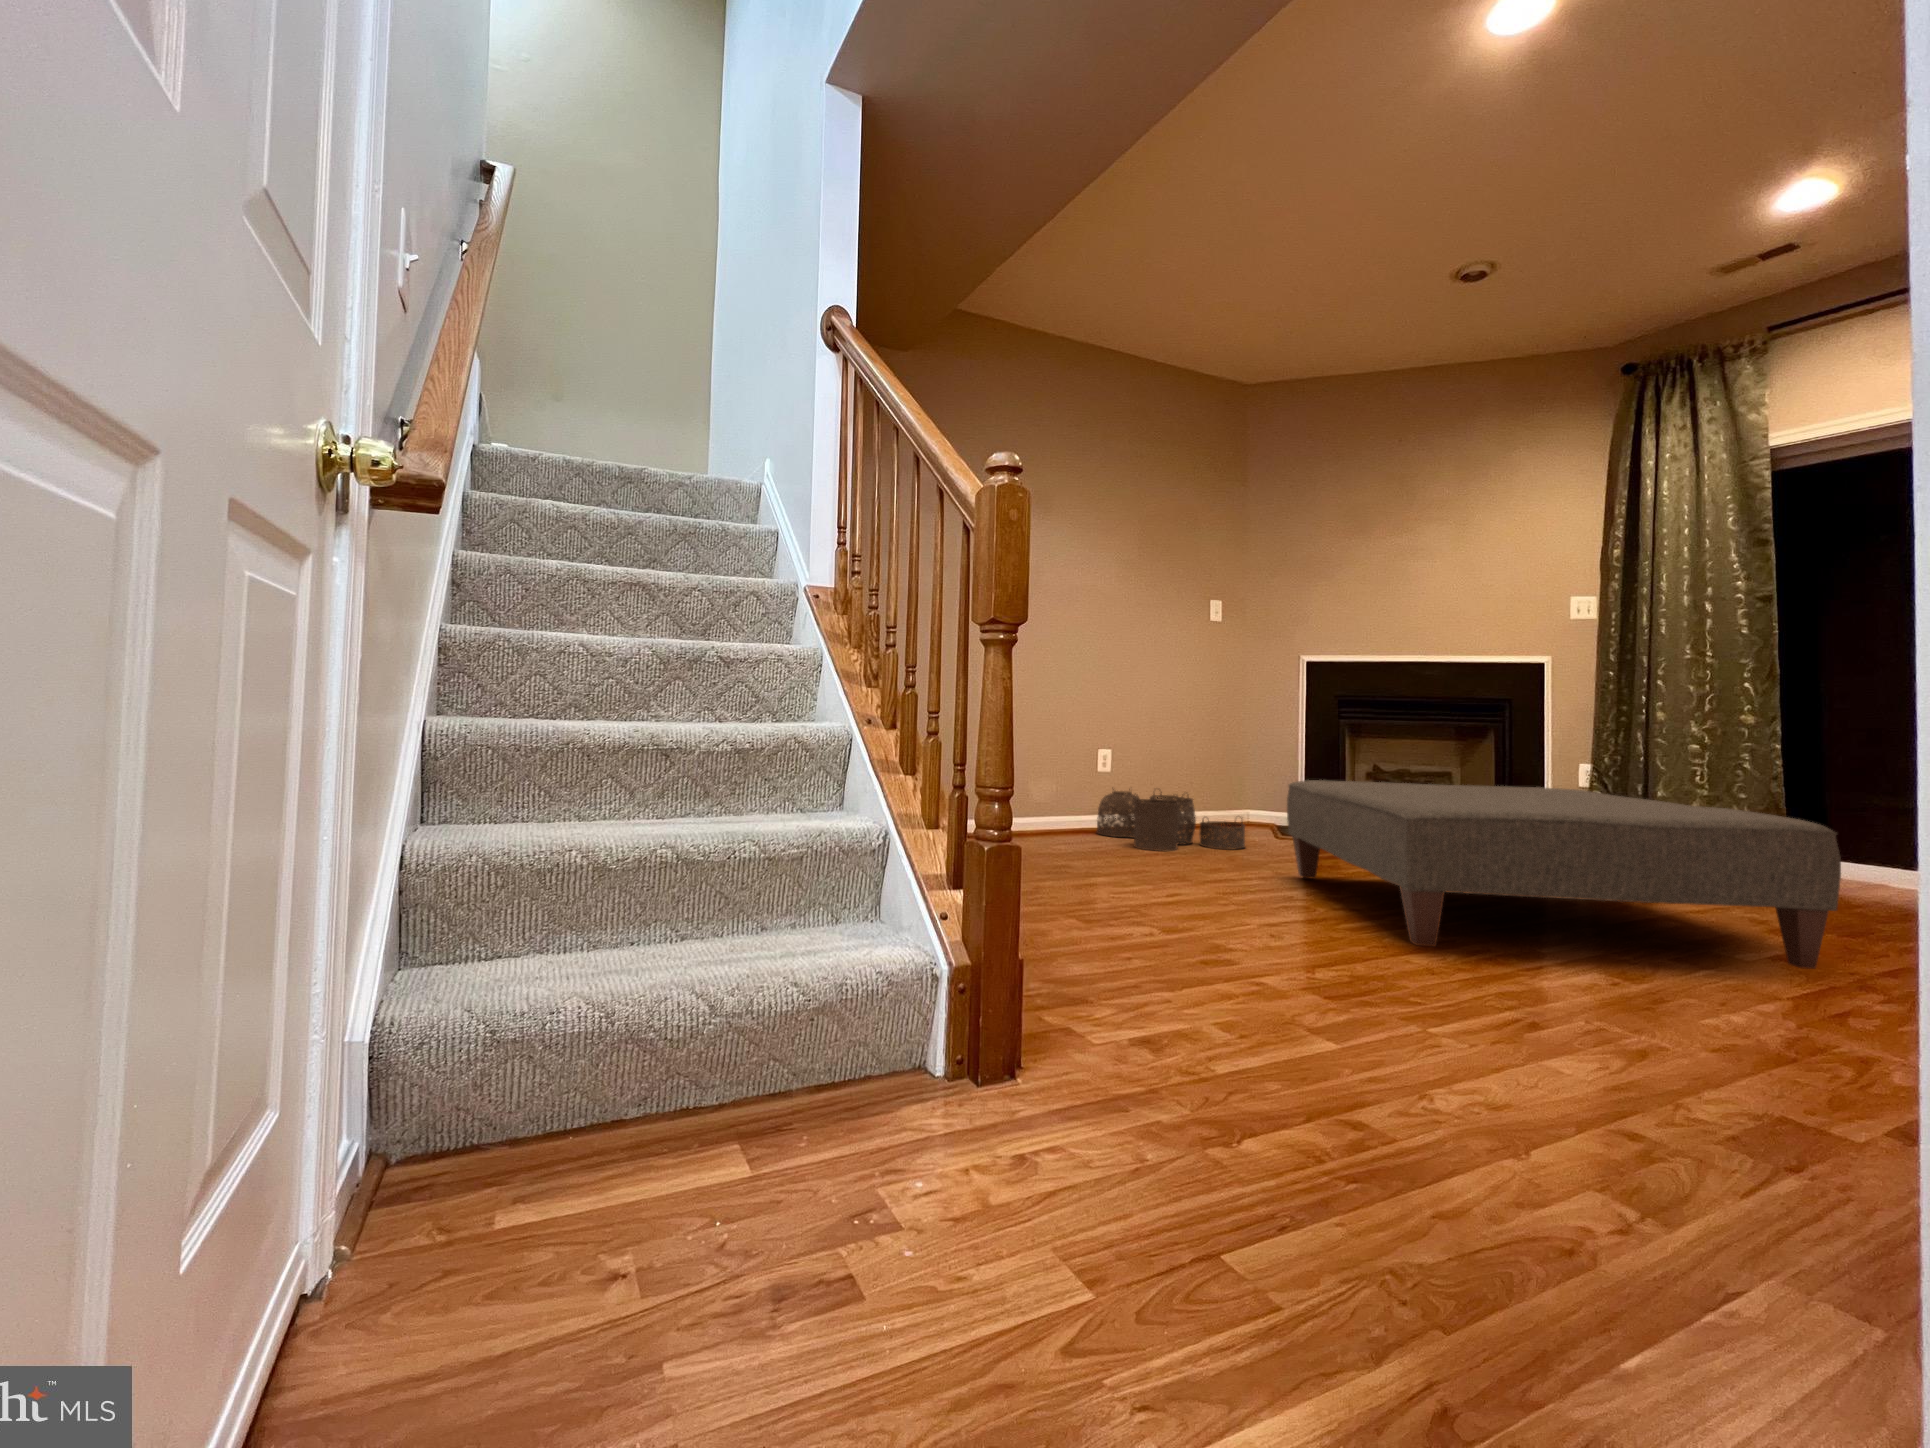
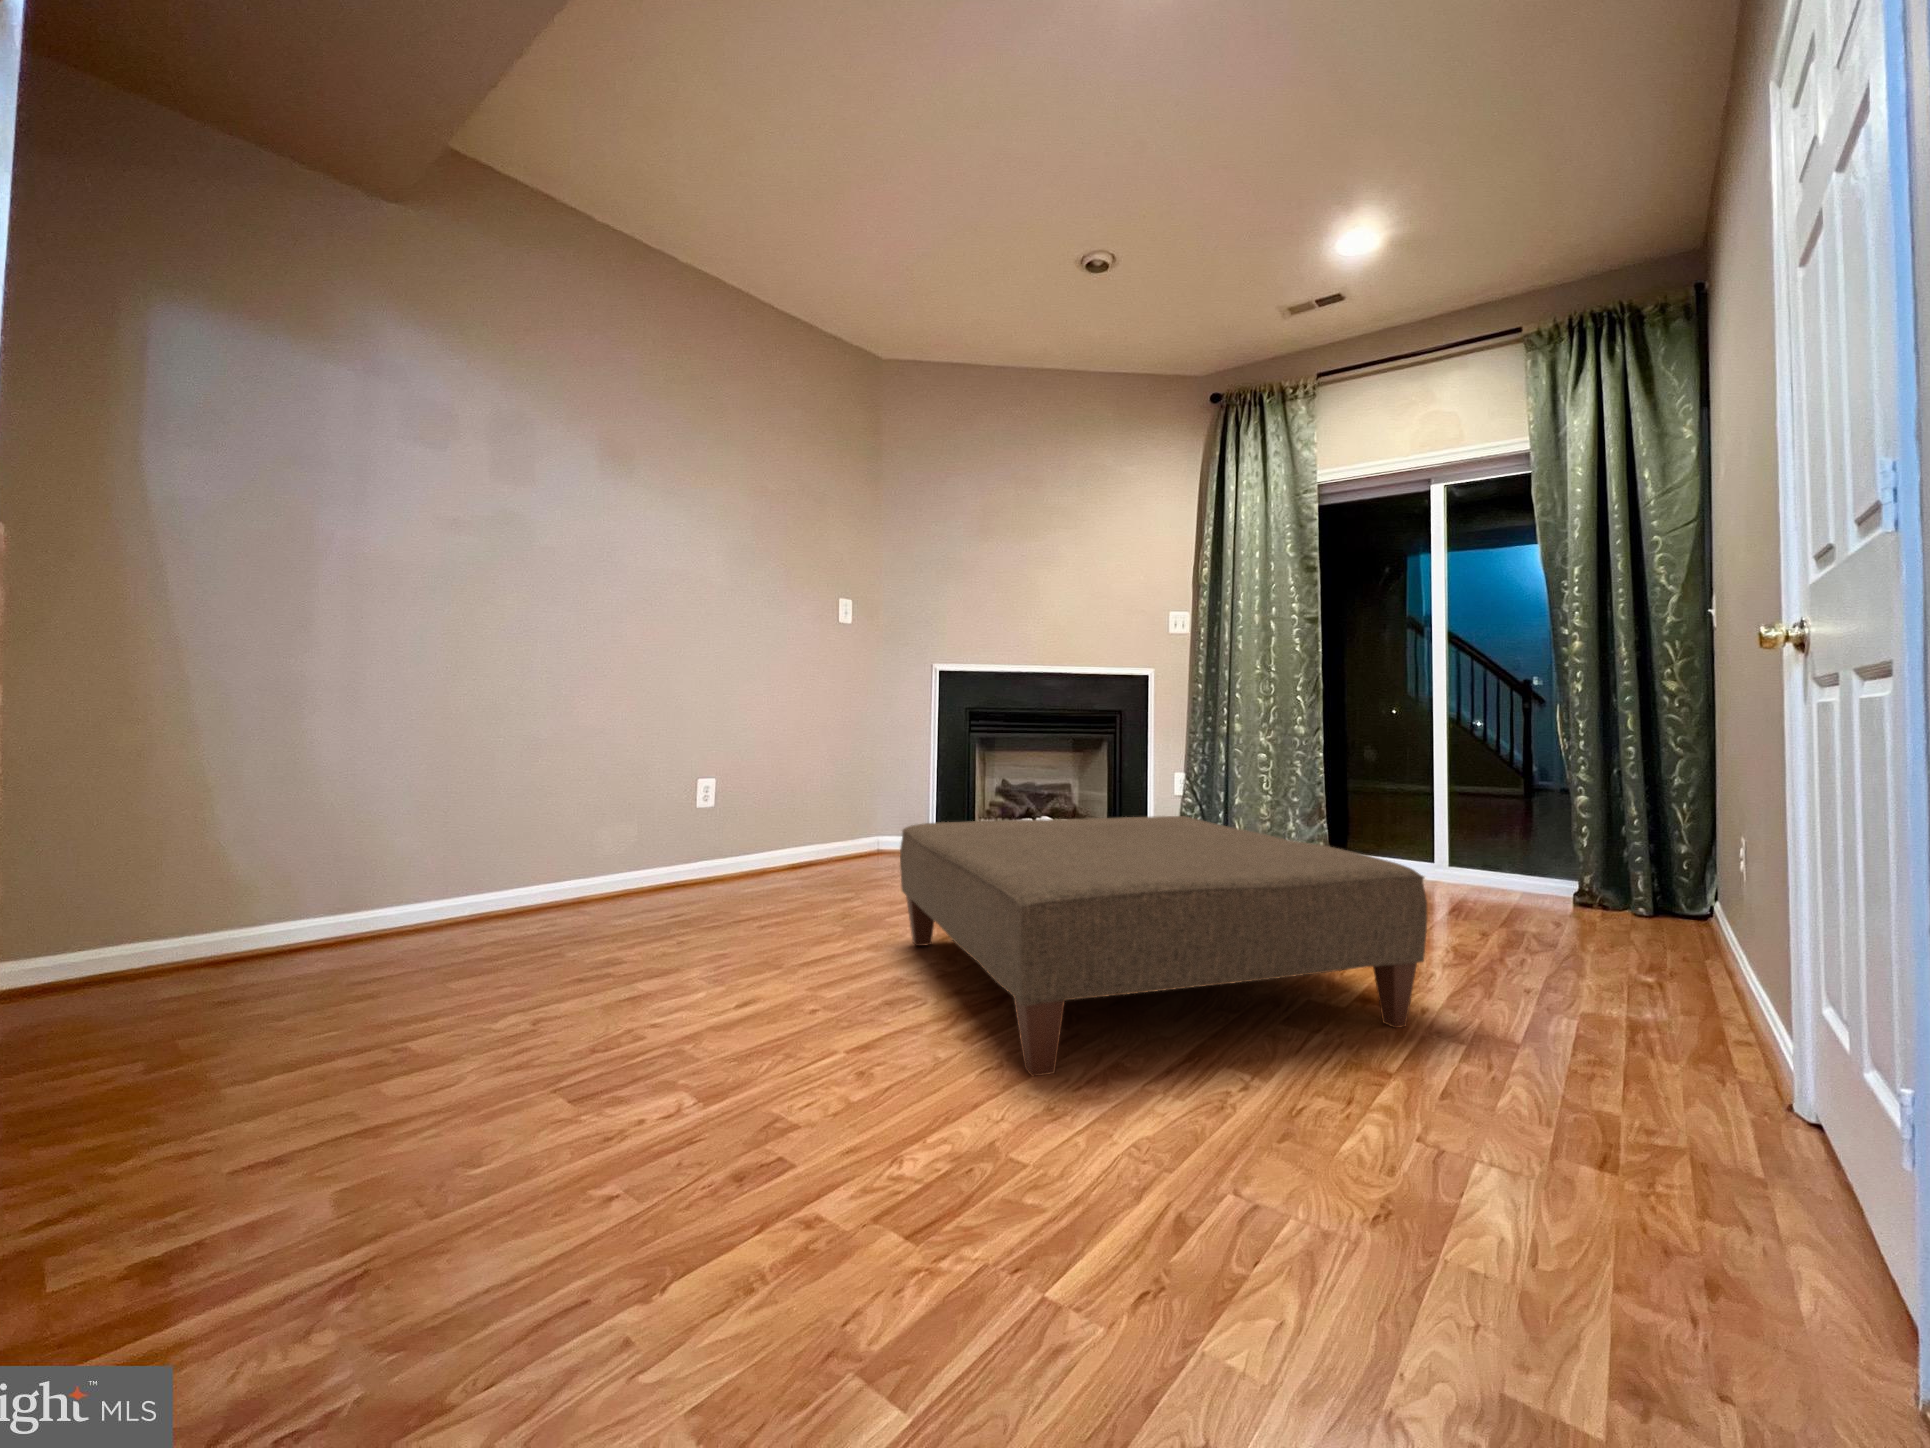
woven basket: present [1097,789,1245,851] -> none [691,827,866,914]

